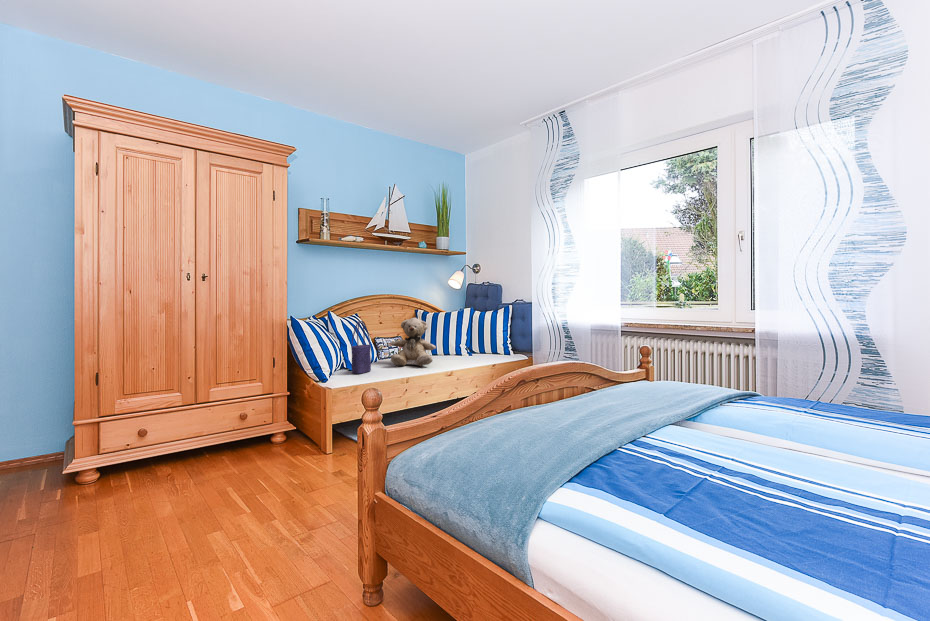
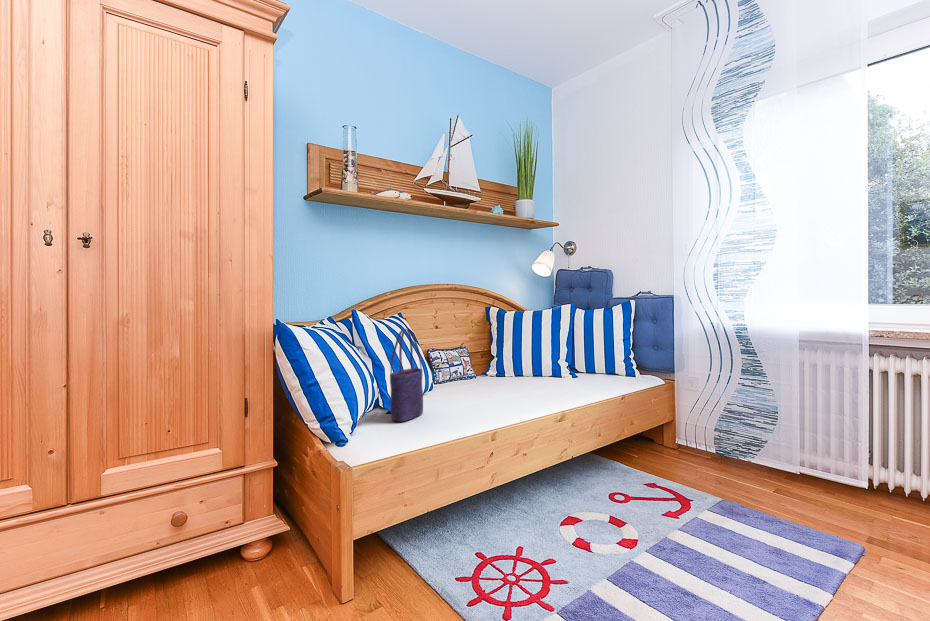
teddy bear: present [391,318,436,366] -> none [454,321,528,404]

